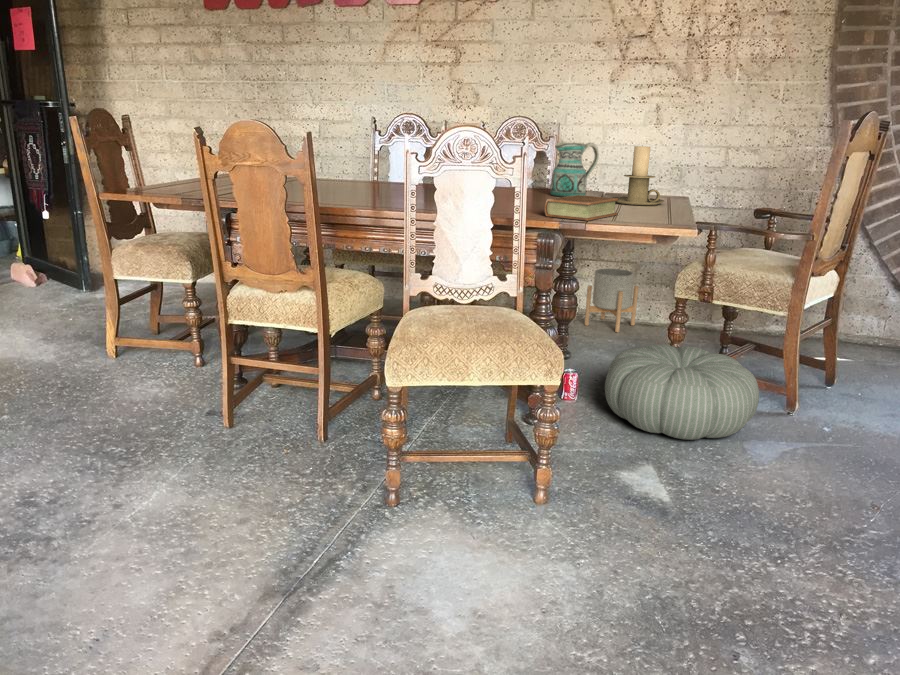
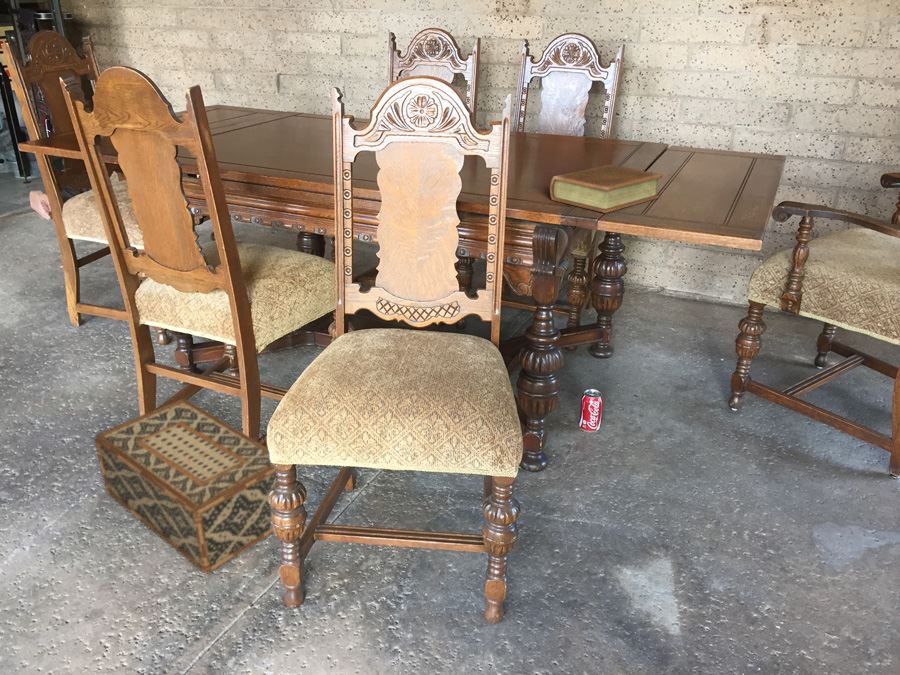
ceramic pitcher: present [550,143,599,197] -> none [595,76,664,152]
candle holder: present [613,146,664,205] -> none [669,87,745,173]
planter: present [585,268,639,332] -> none [644,232,718,316]
pouf: present [605,345,759,440] -> none [629,366,846,518]
woven basket: none [206,382,371,494] -> present [95,399,276,574]

